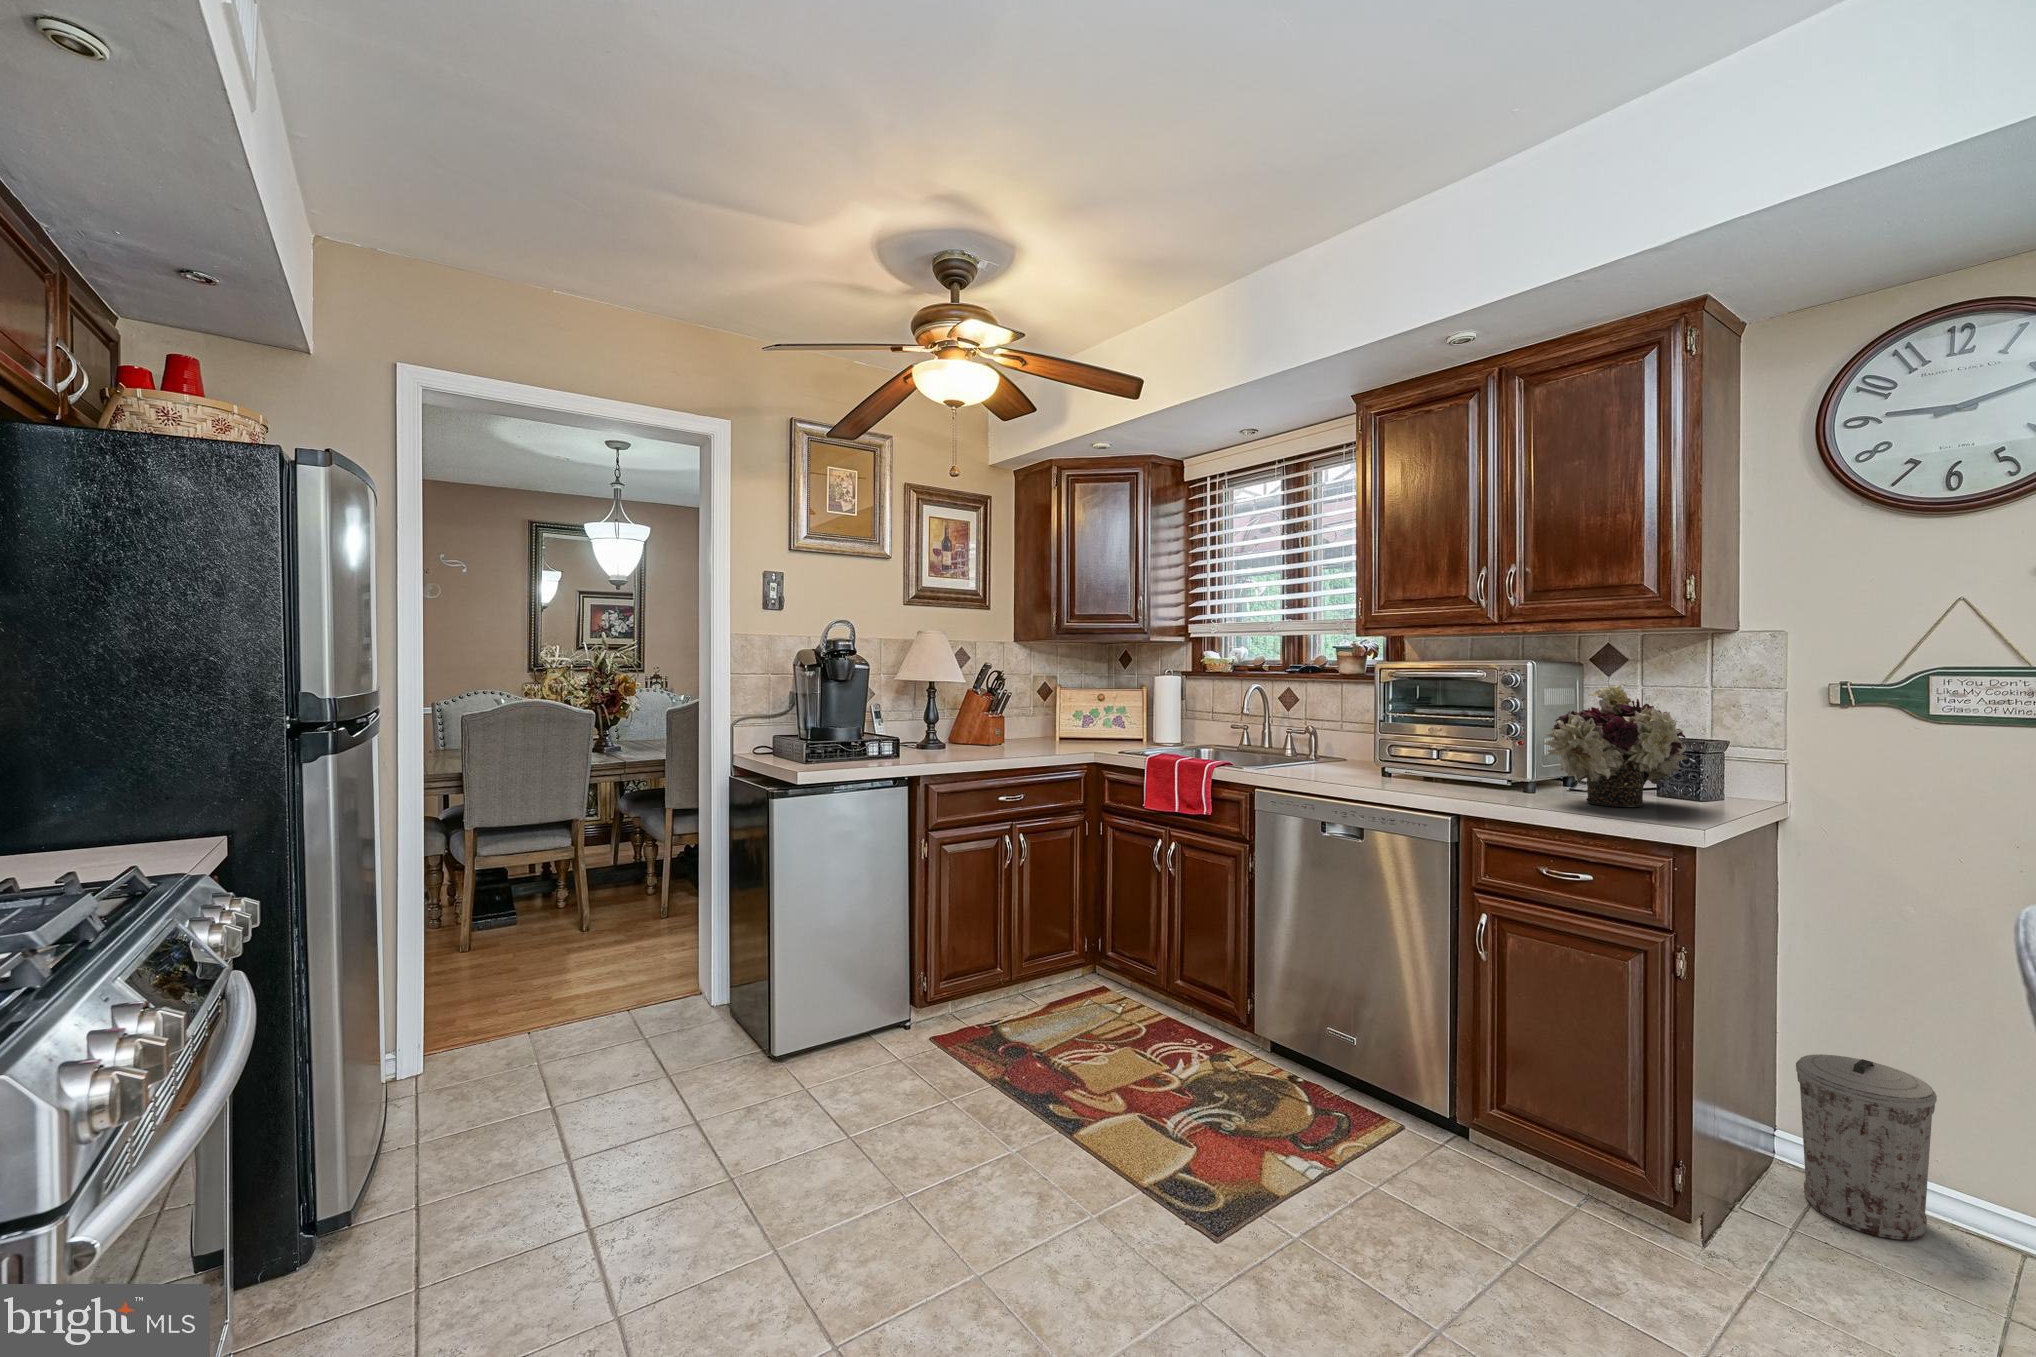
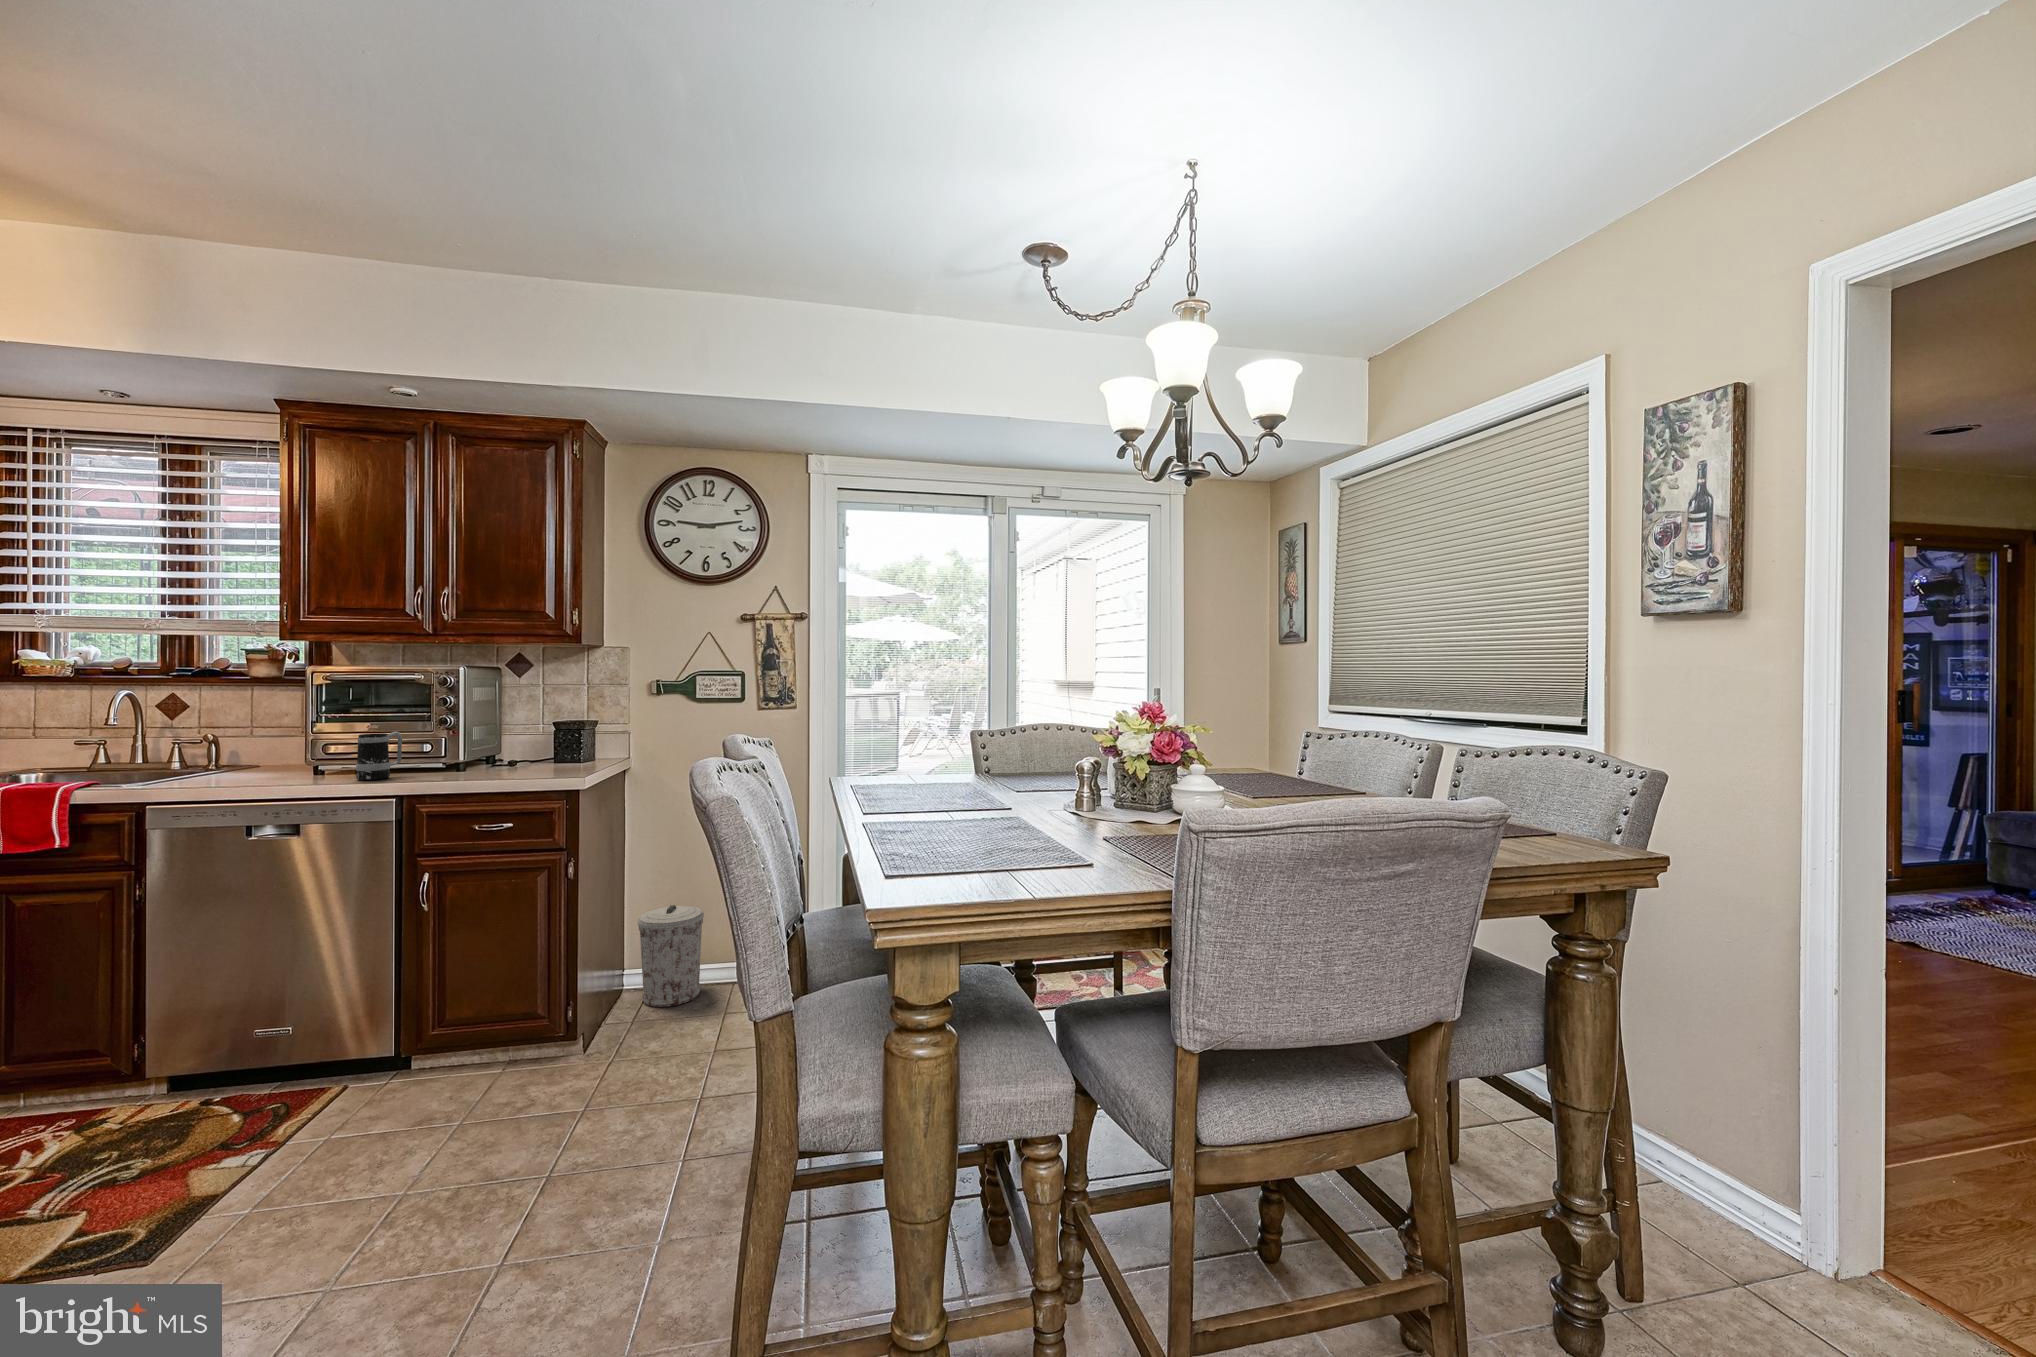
flower arrangement: present [1543,685,1687,807] -> none [473,685,575,773]
mug: none [1417,737,1464,791] -> present [356,732,402,780]

